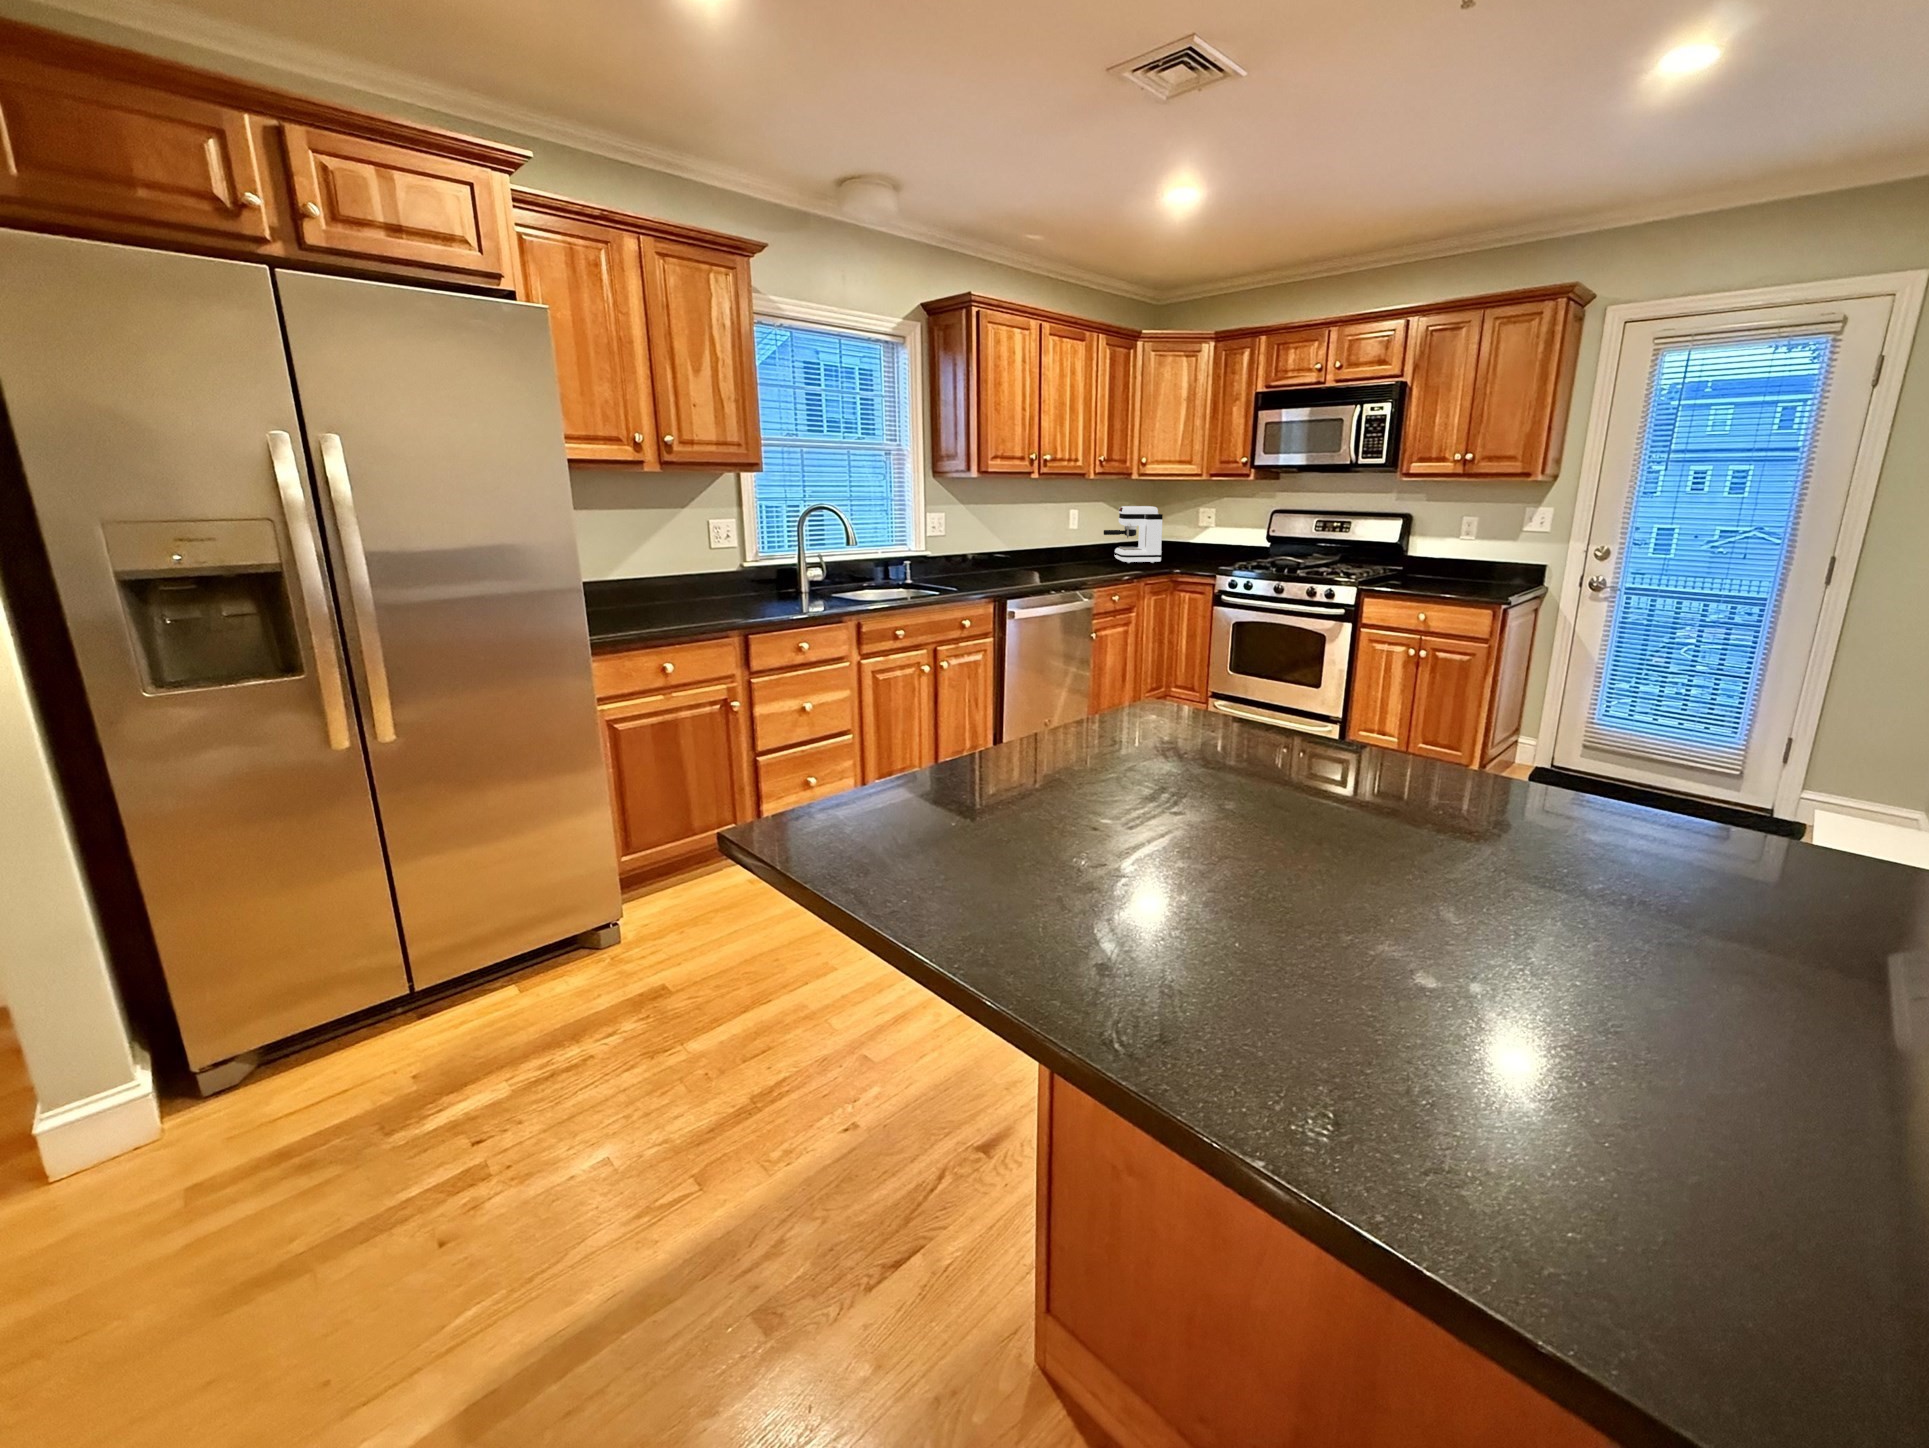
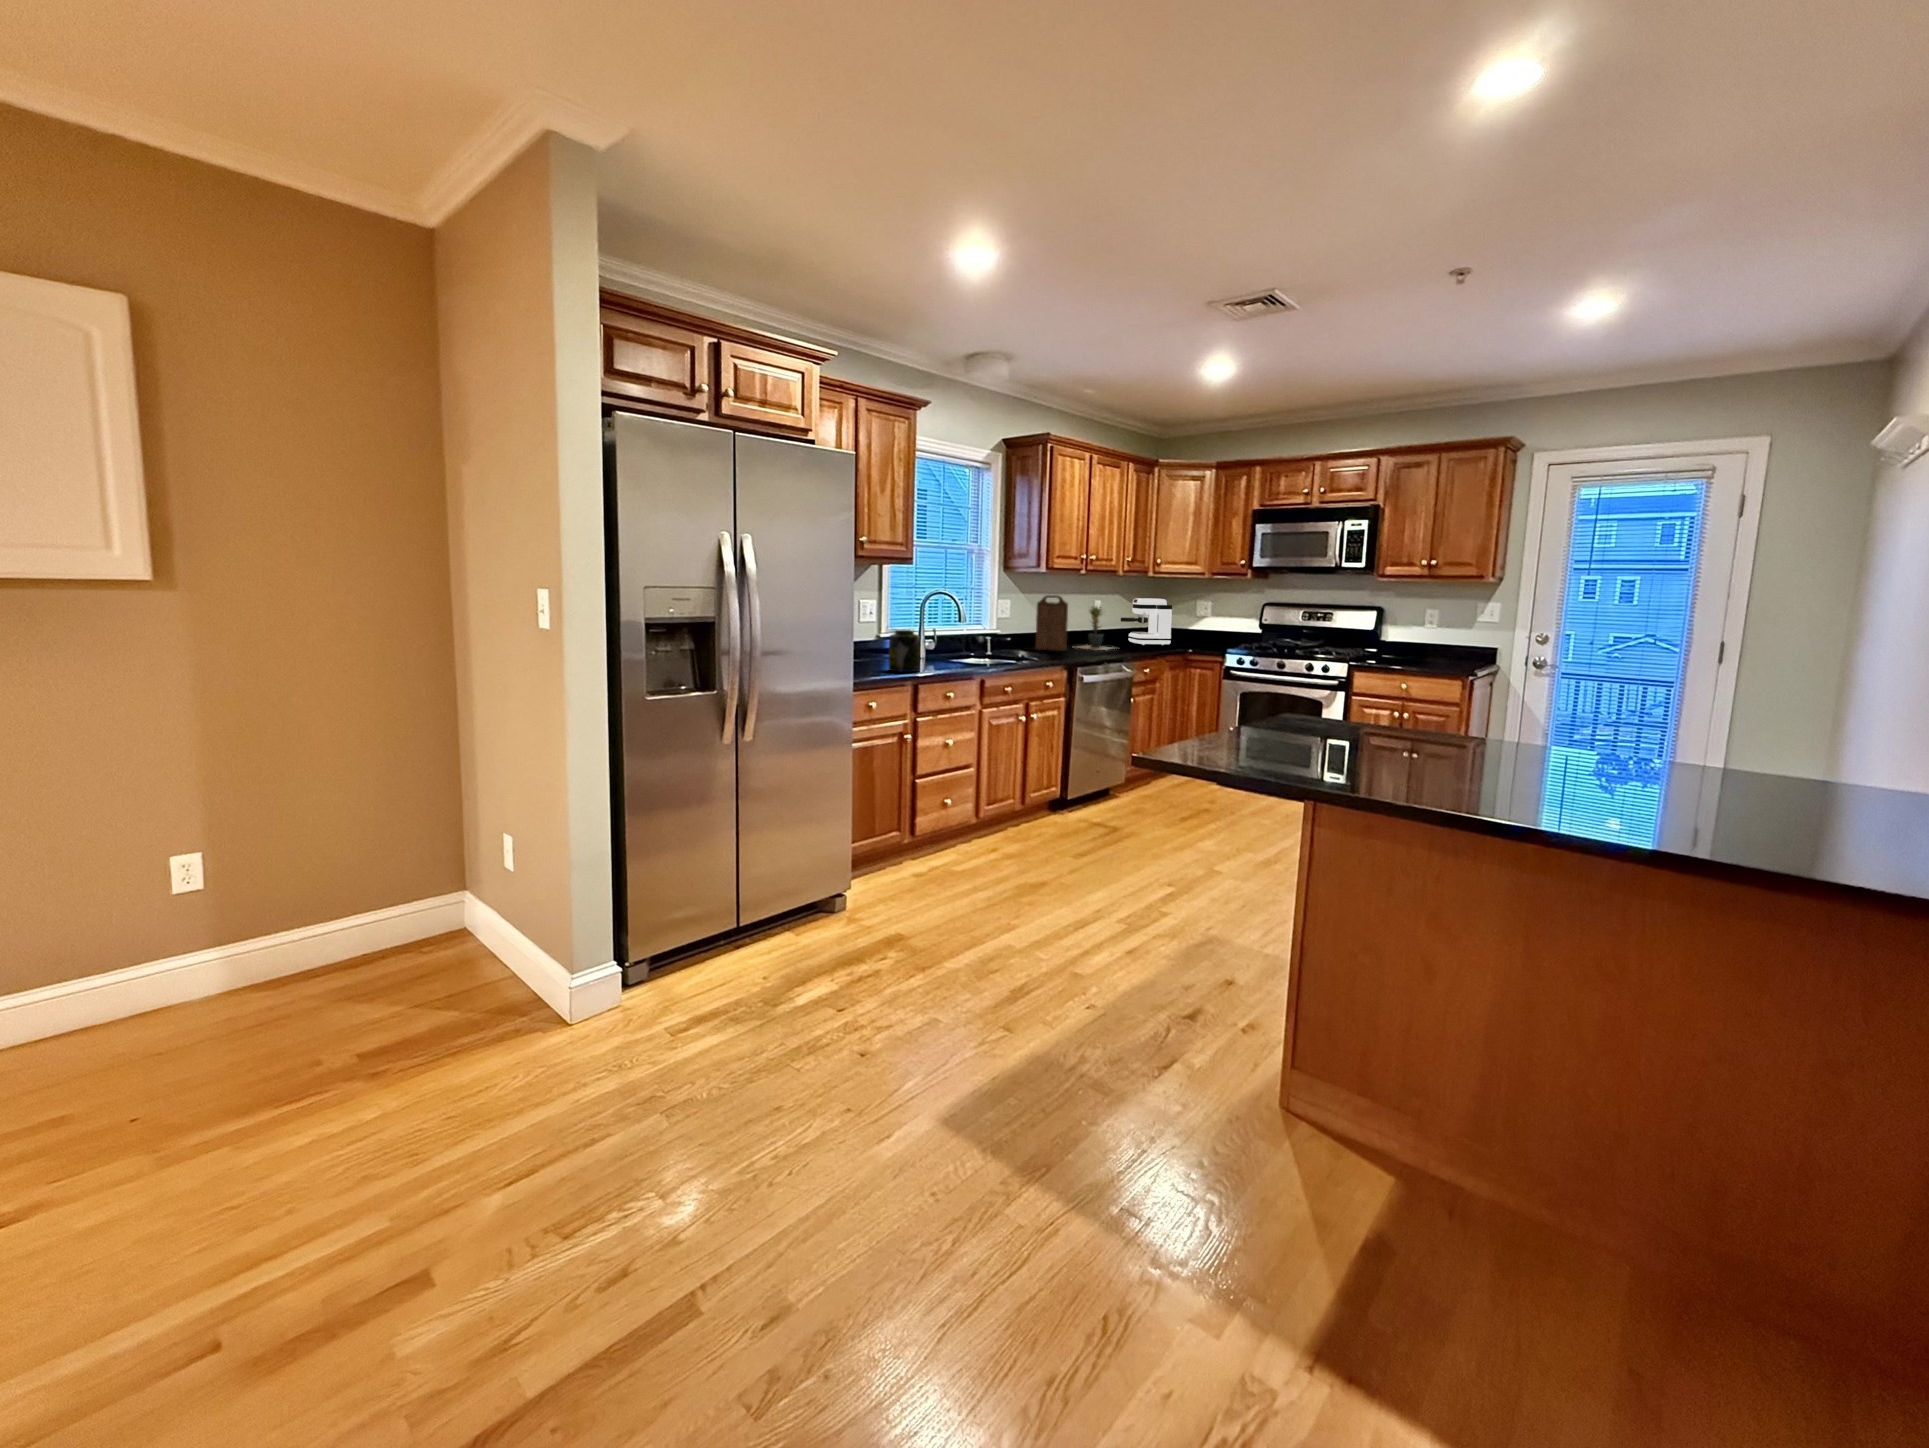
cutting board: none [980,506,1016,575] -> present [1035,595,1068,651]
potted plant: none [1029,516,1092,573] -> present [1073,607,1112,650]
jar: none [718,561,763,617] -> present [889,630,920,672]

